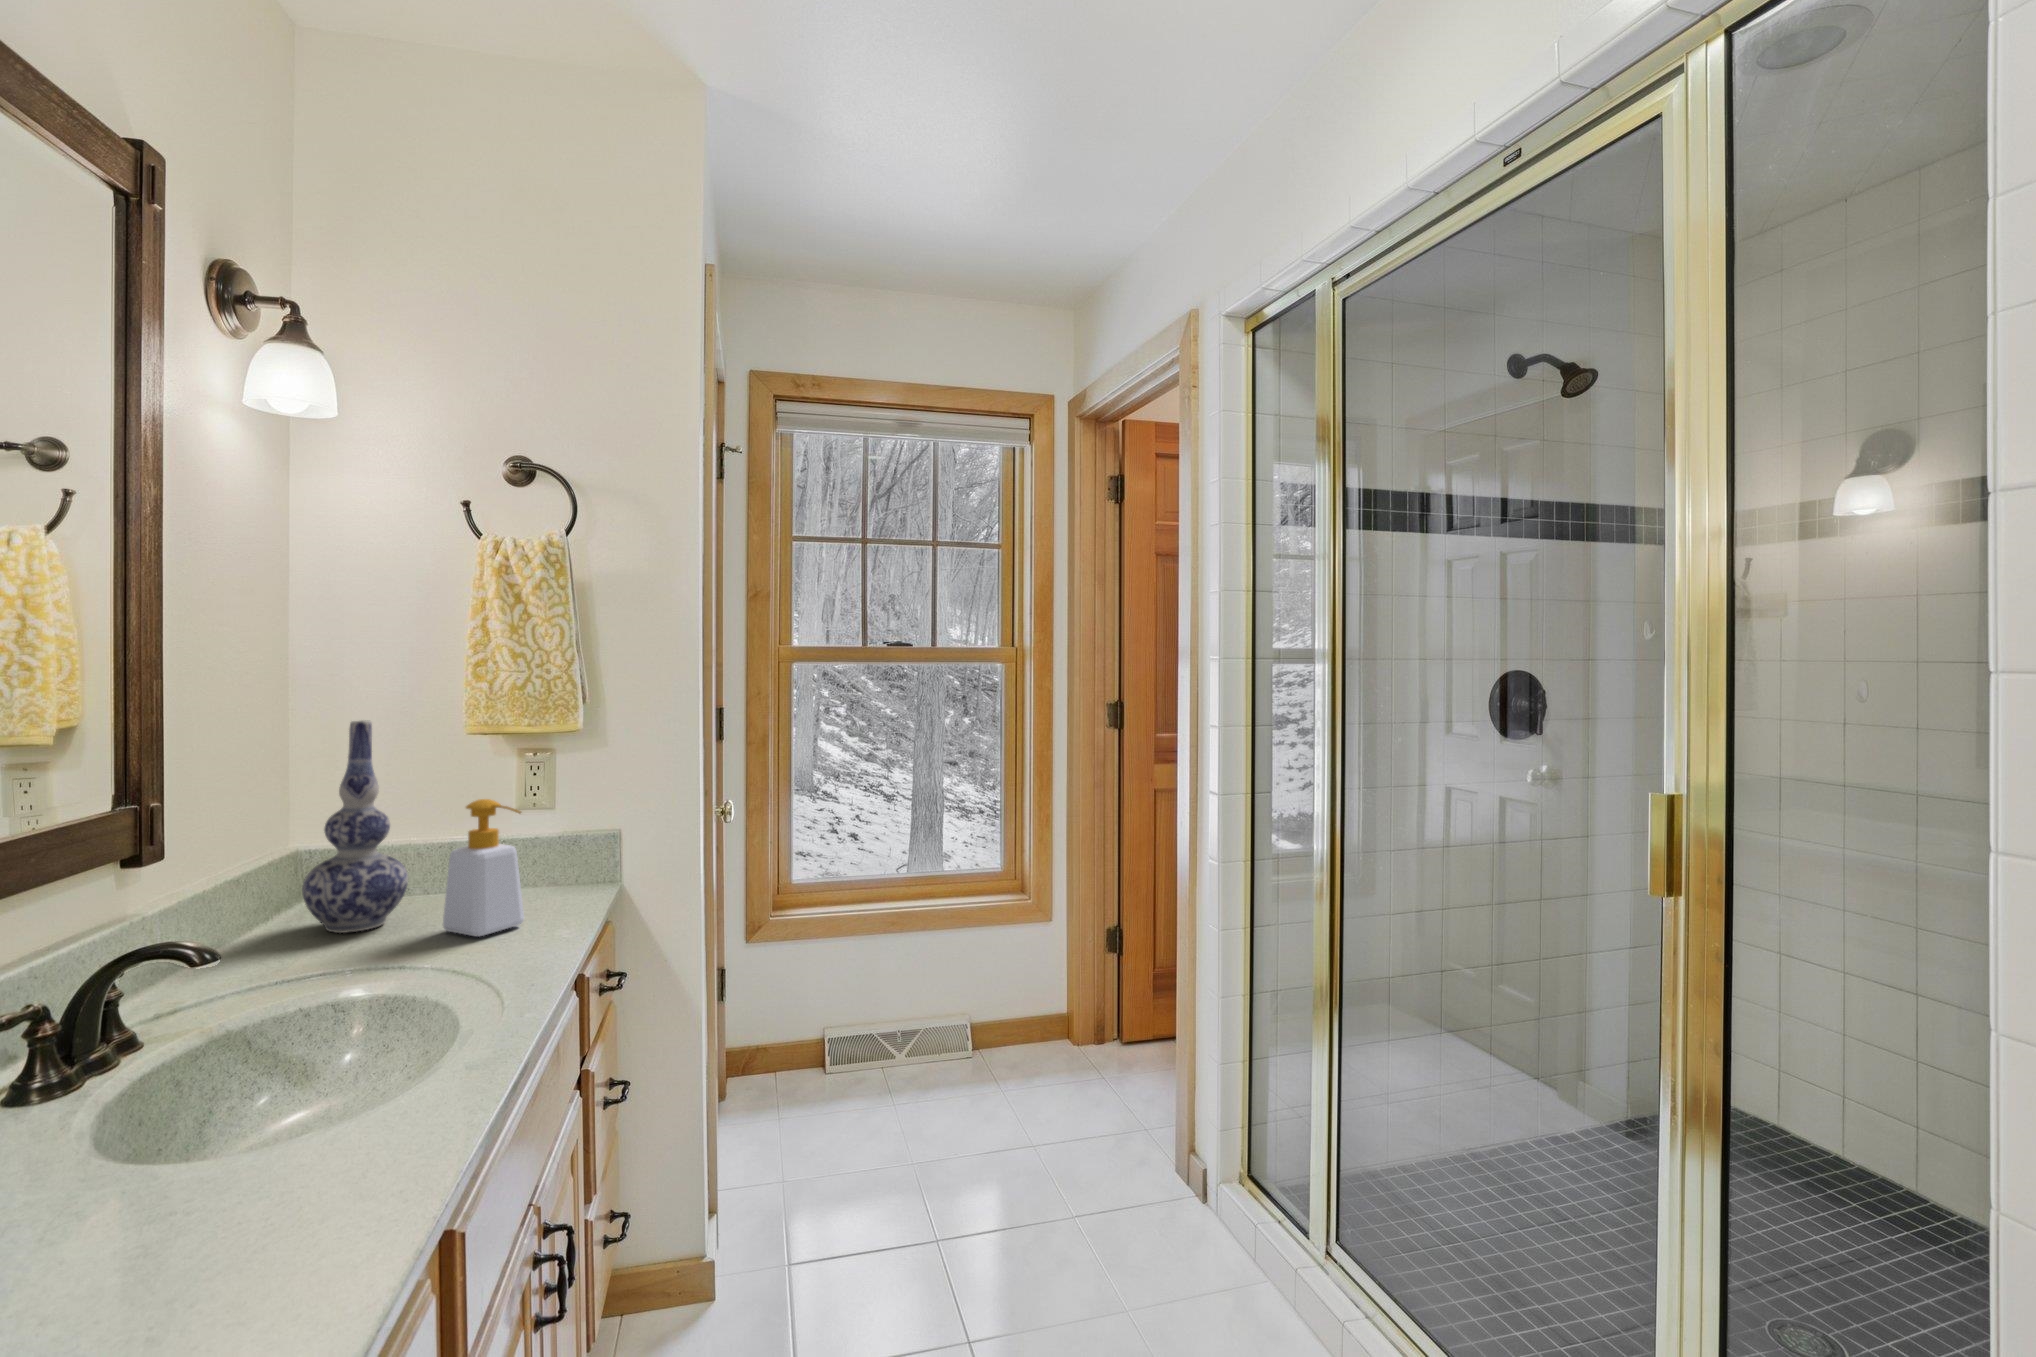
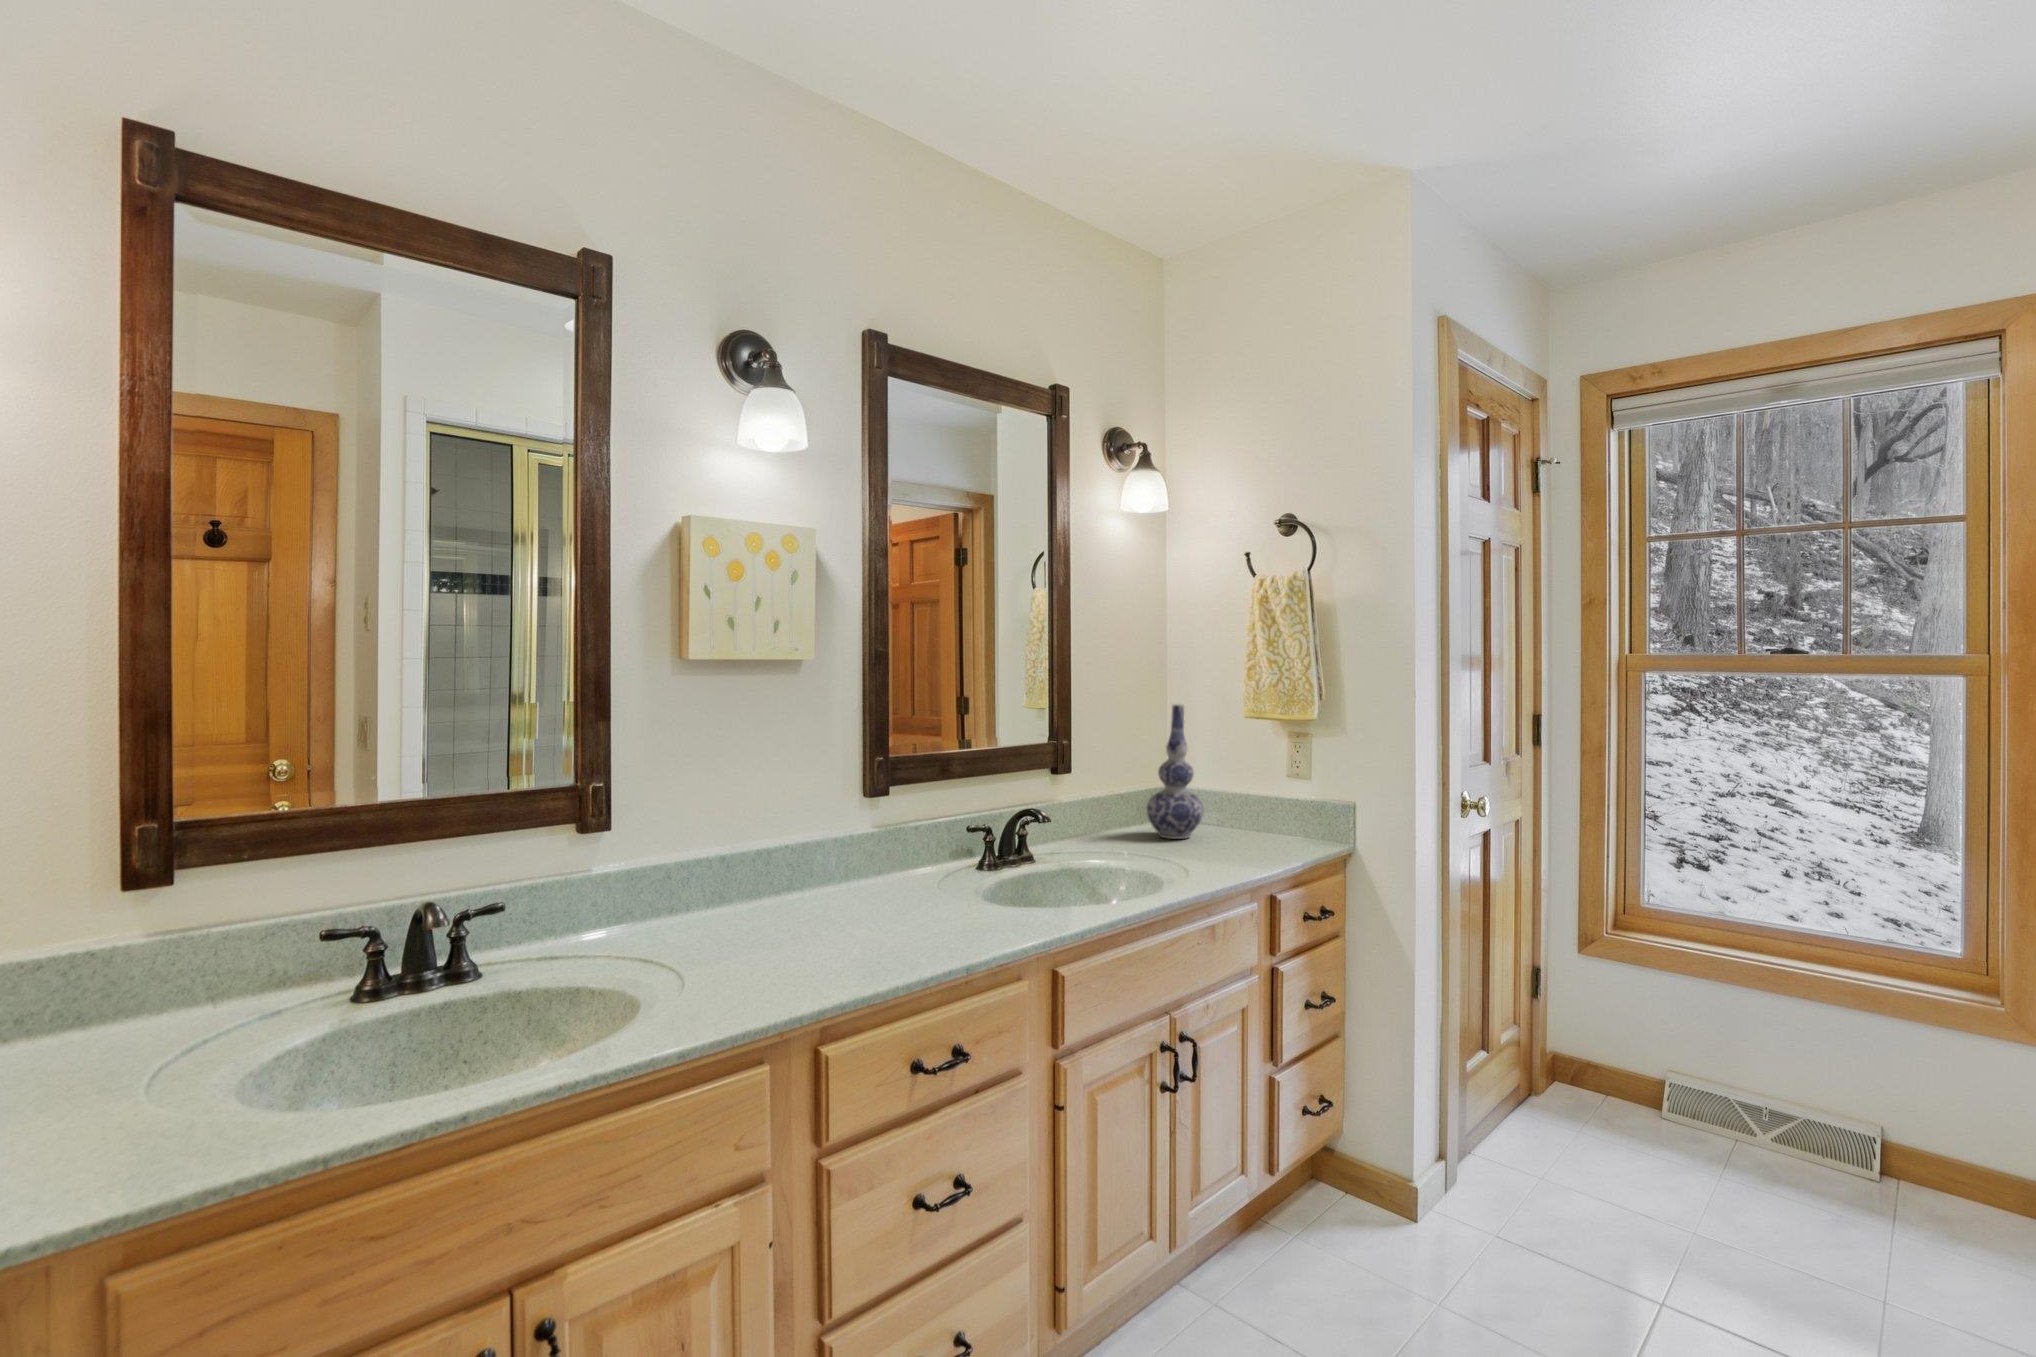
soap bottle: present [443,799,524,936] -> none [1209,760,1256,854]

